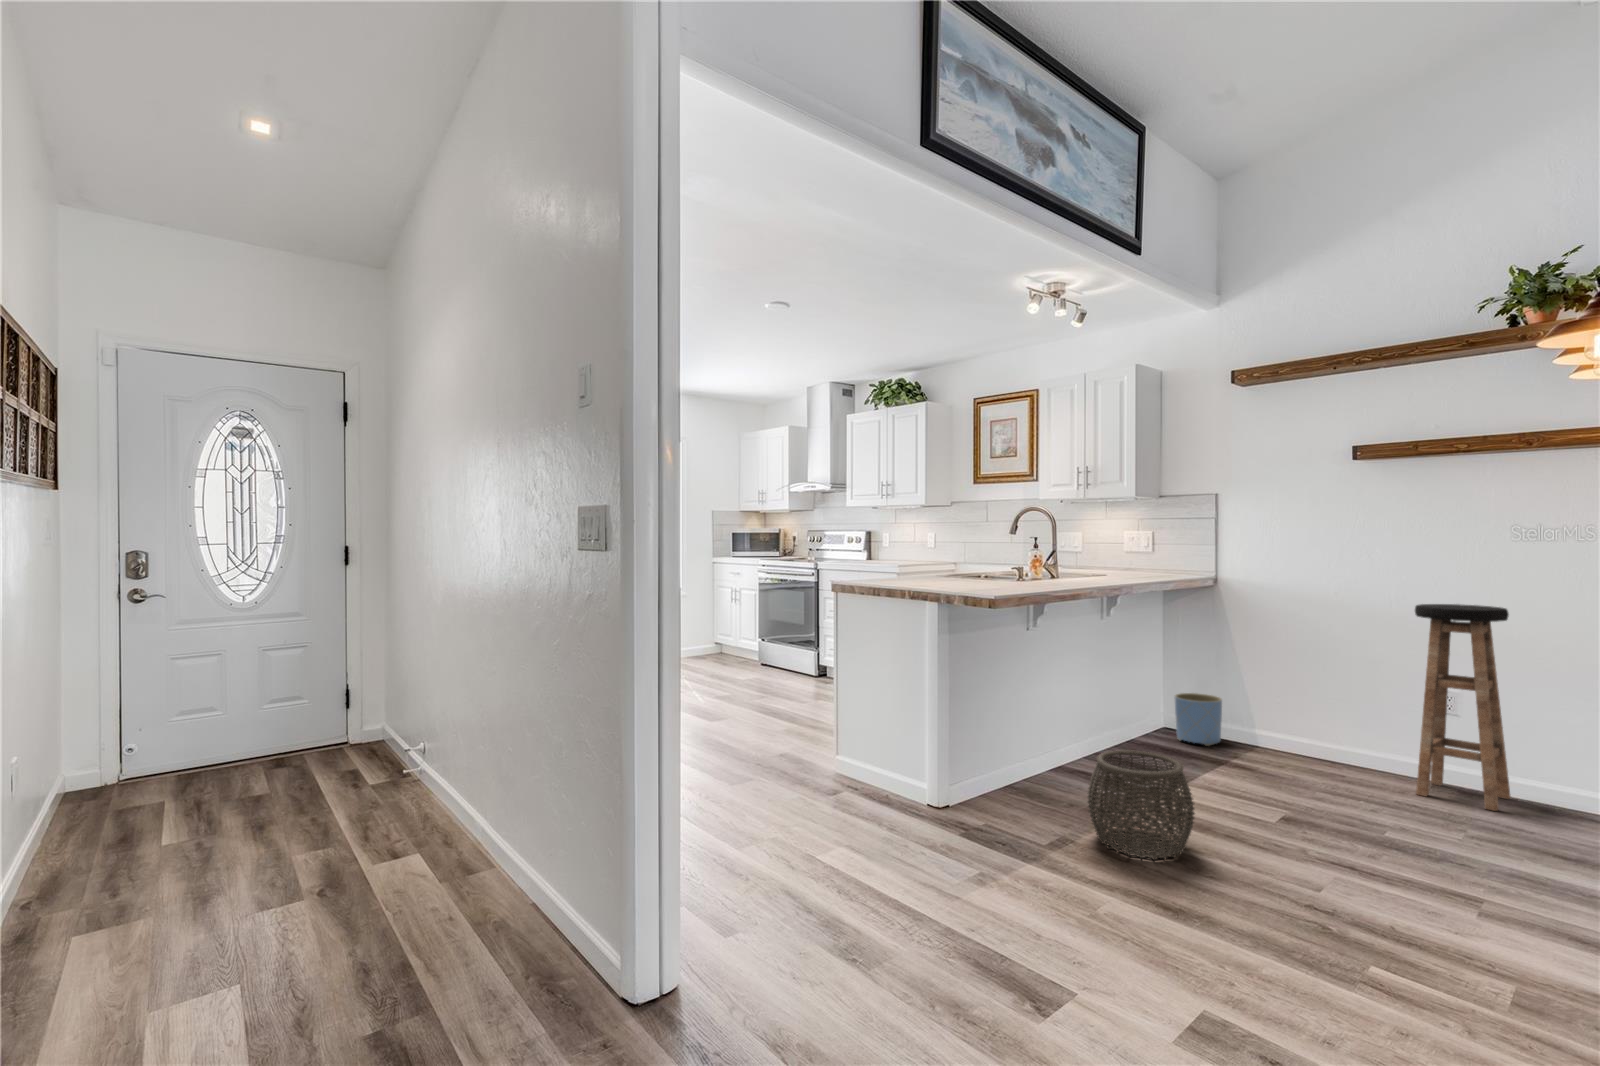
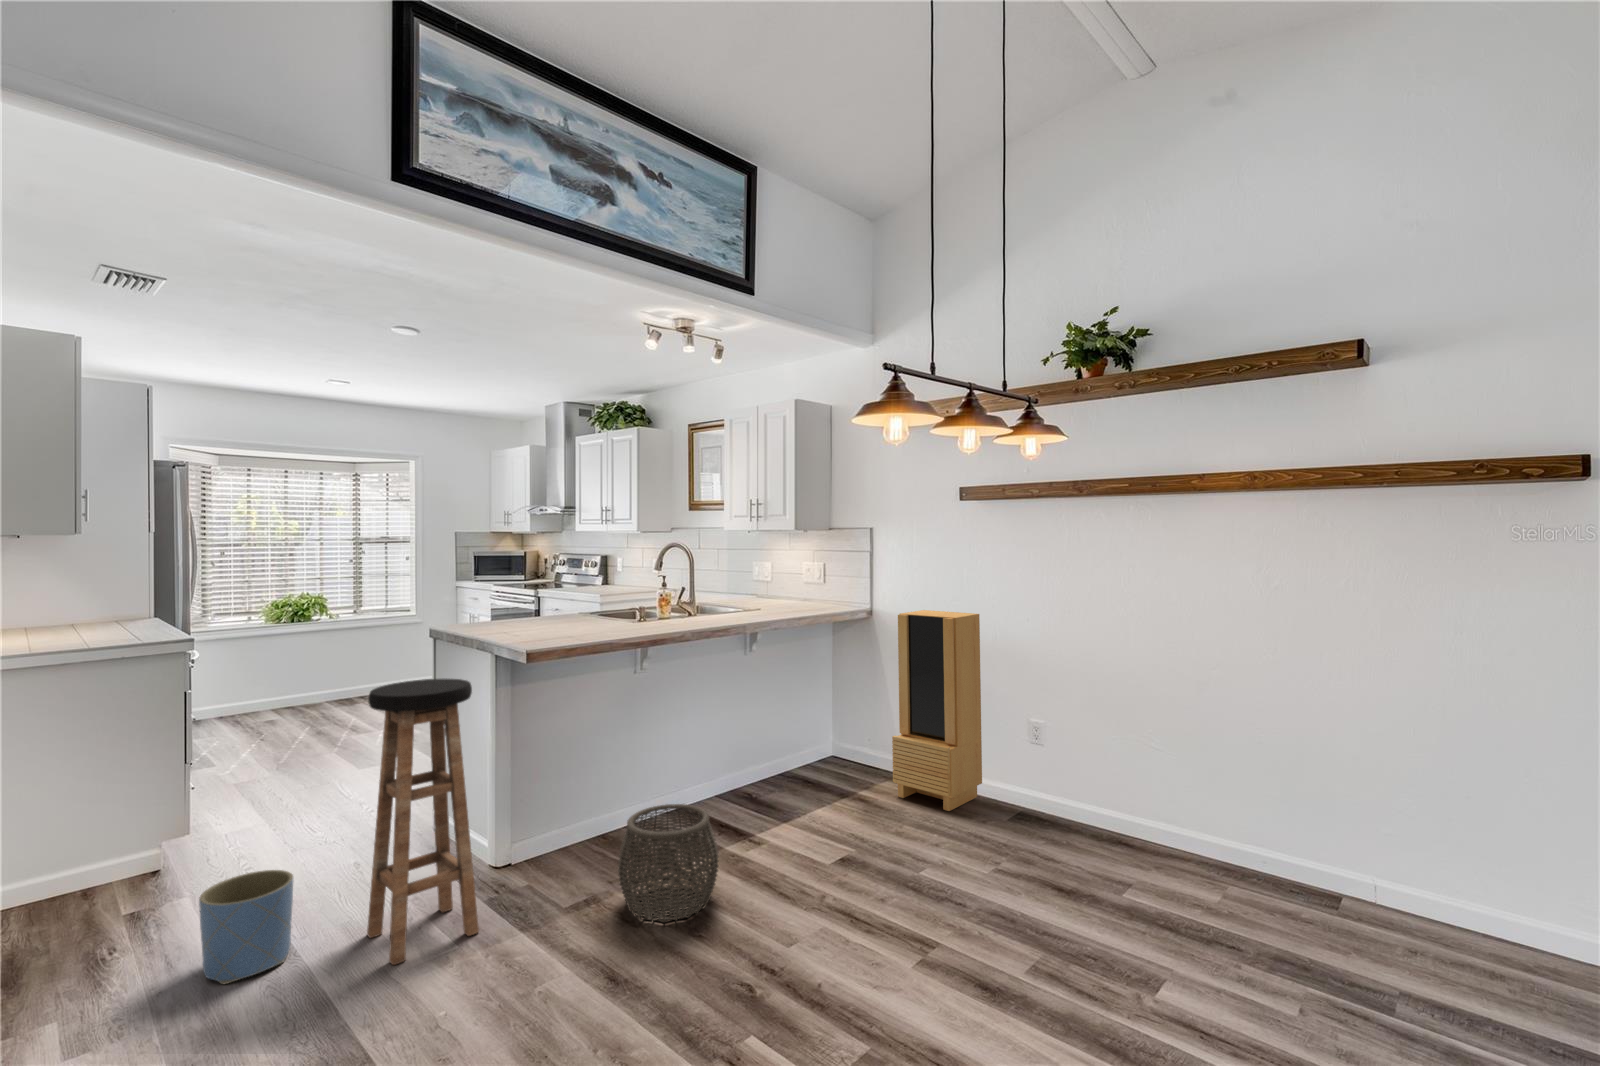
storage cabinet: none [1275,576,1377,782] -> present [892,610,982,811]
bar stool: present [1415,604,1510,811] -> present [367,679,479,965]
planter: present [1175,693,1222,746] -> present [199,870,293,984]

